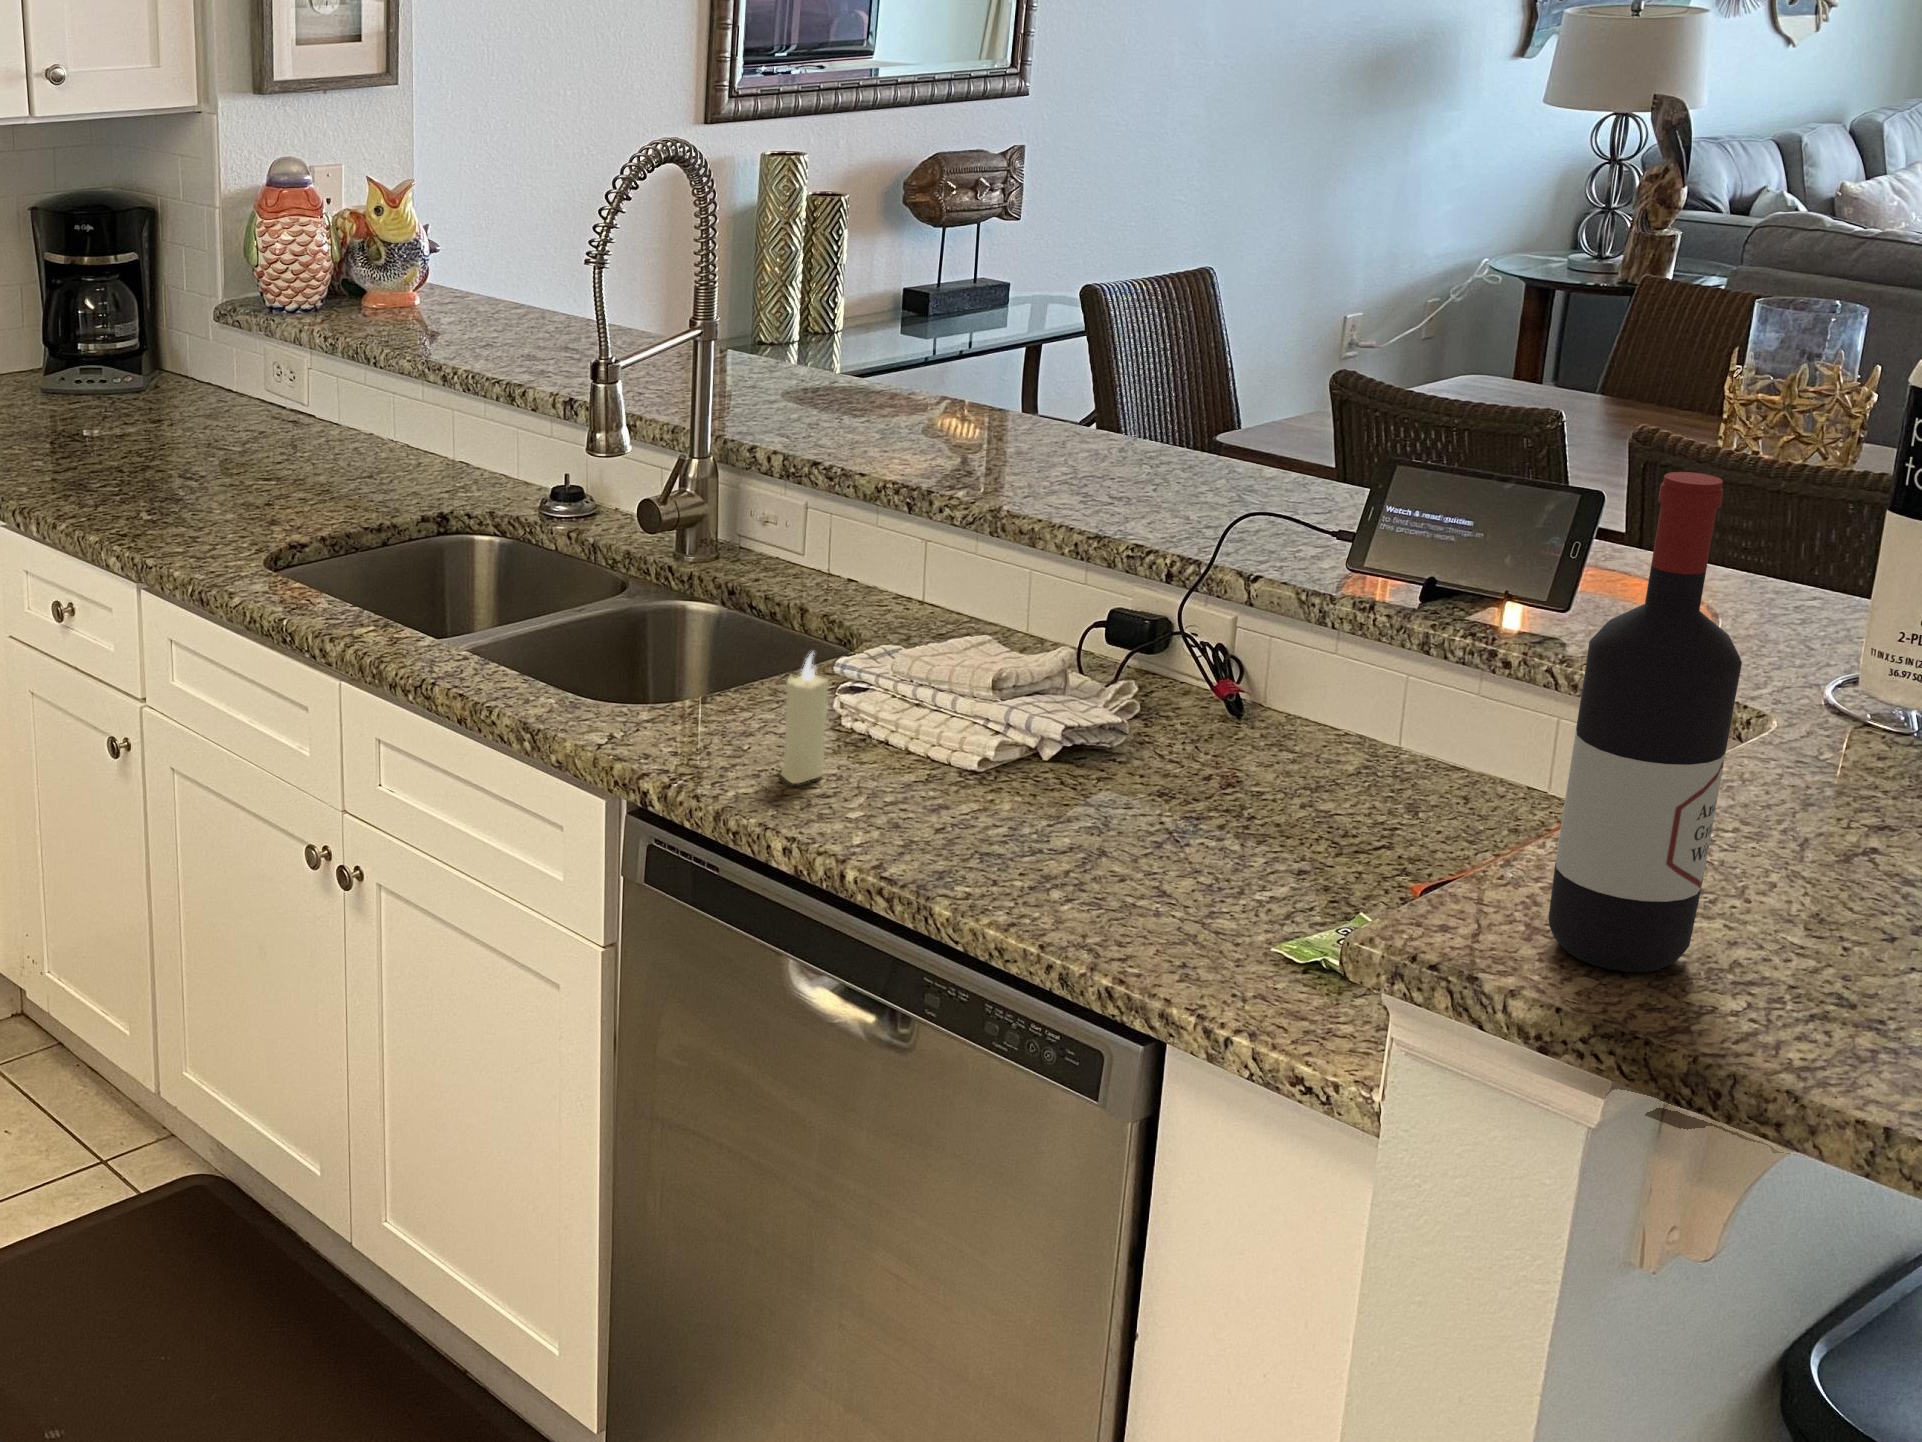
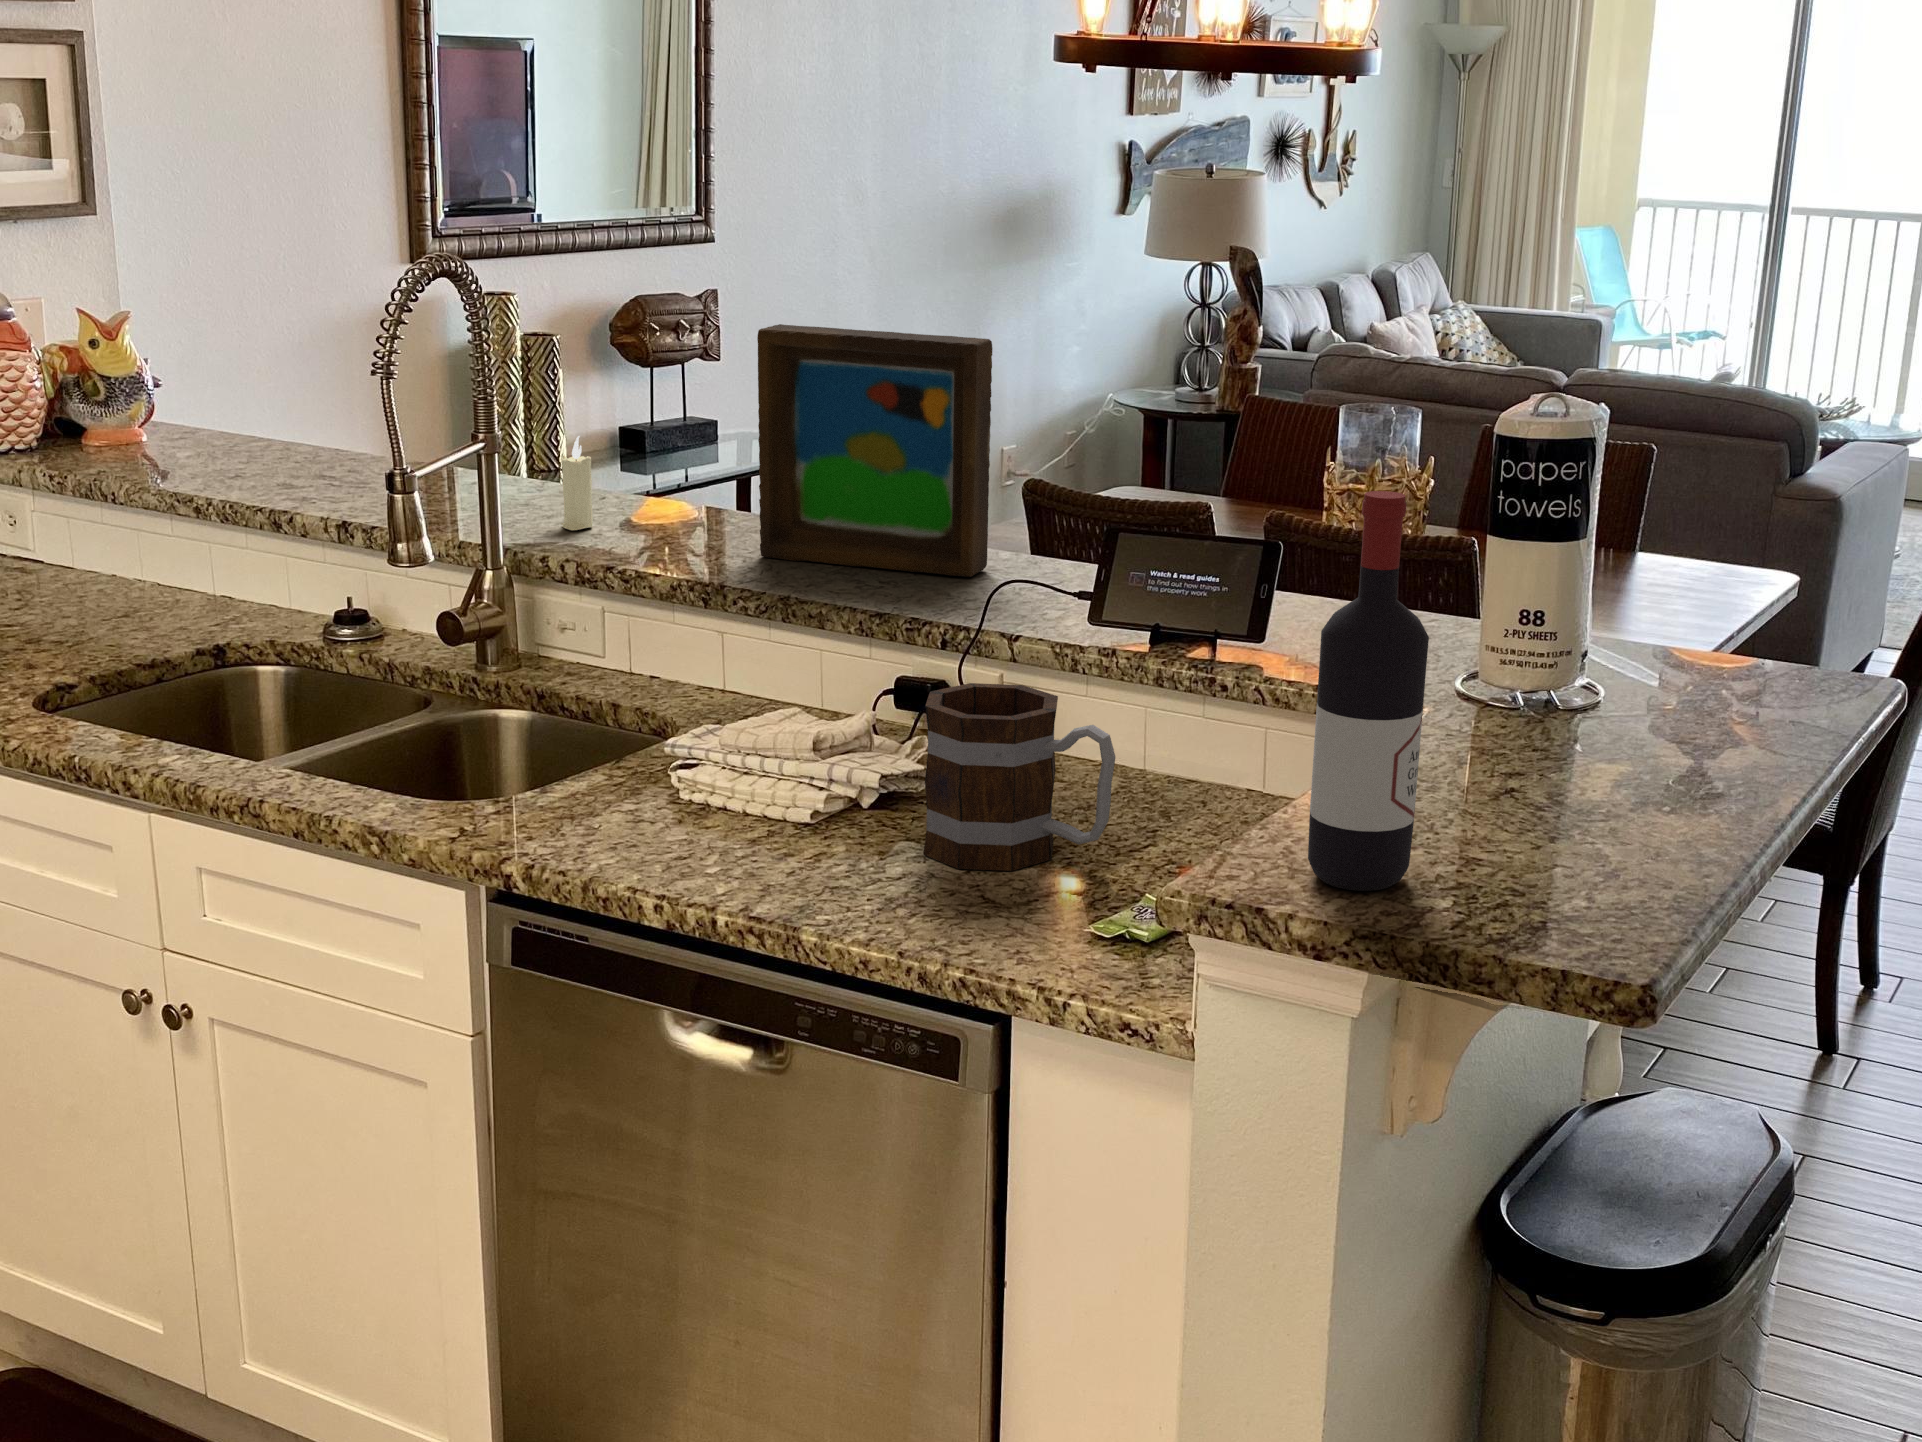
picture frame: none [985,208,1270,499] -> present [757,324,992,577]
mug: none [1101,635,1342,858] -> present [923,683,1115,871]
candle: present [781,653,828,783] -> present [561,436,593,530]

